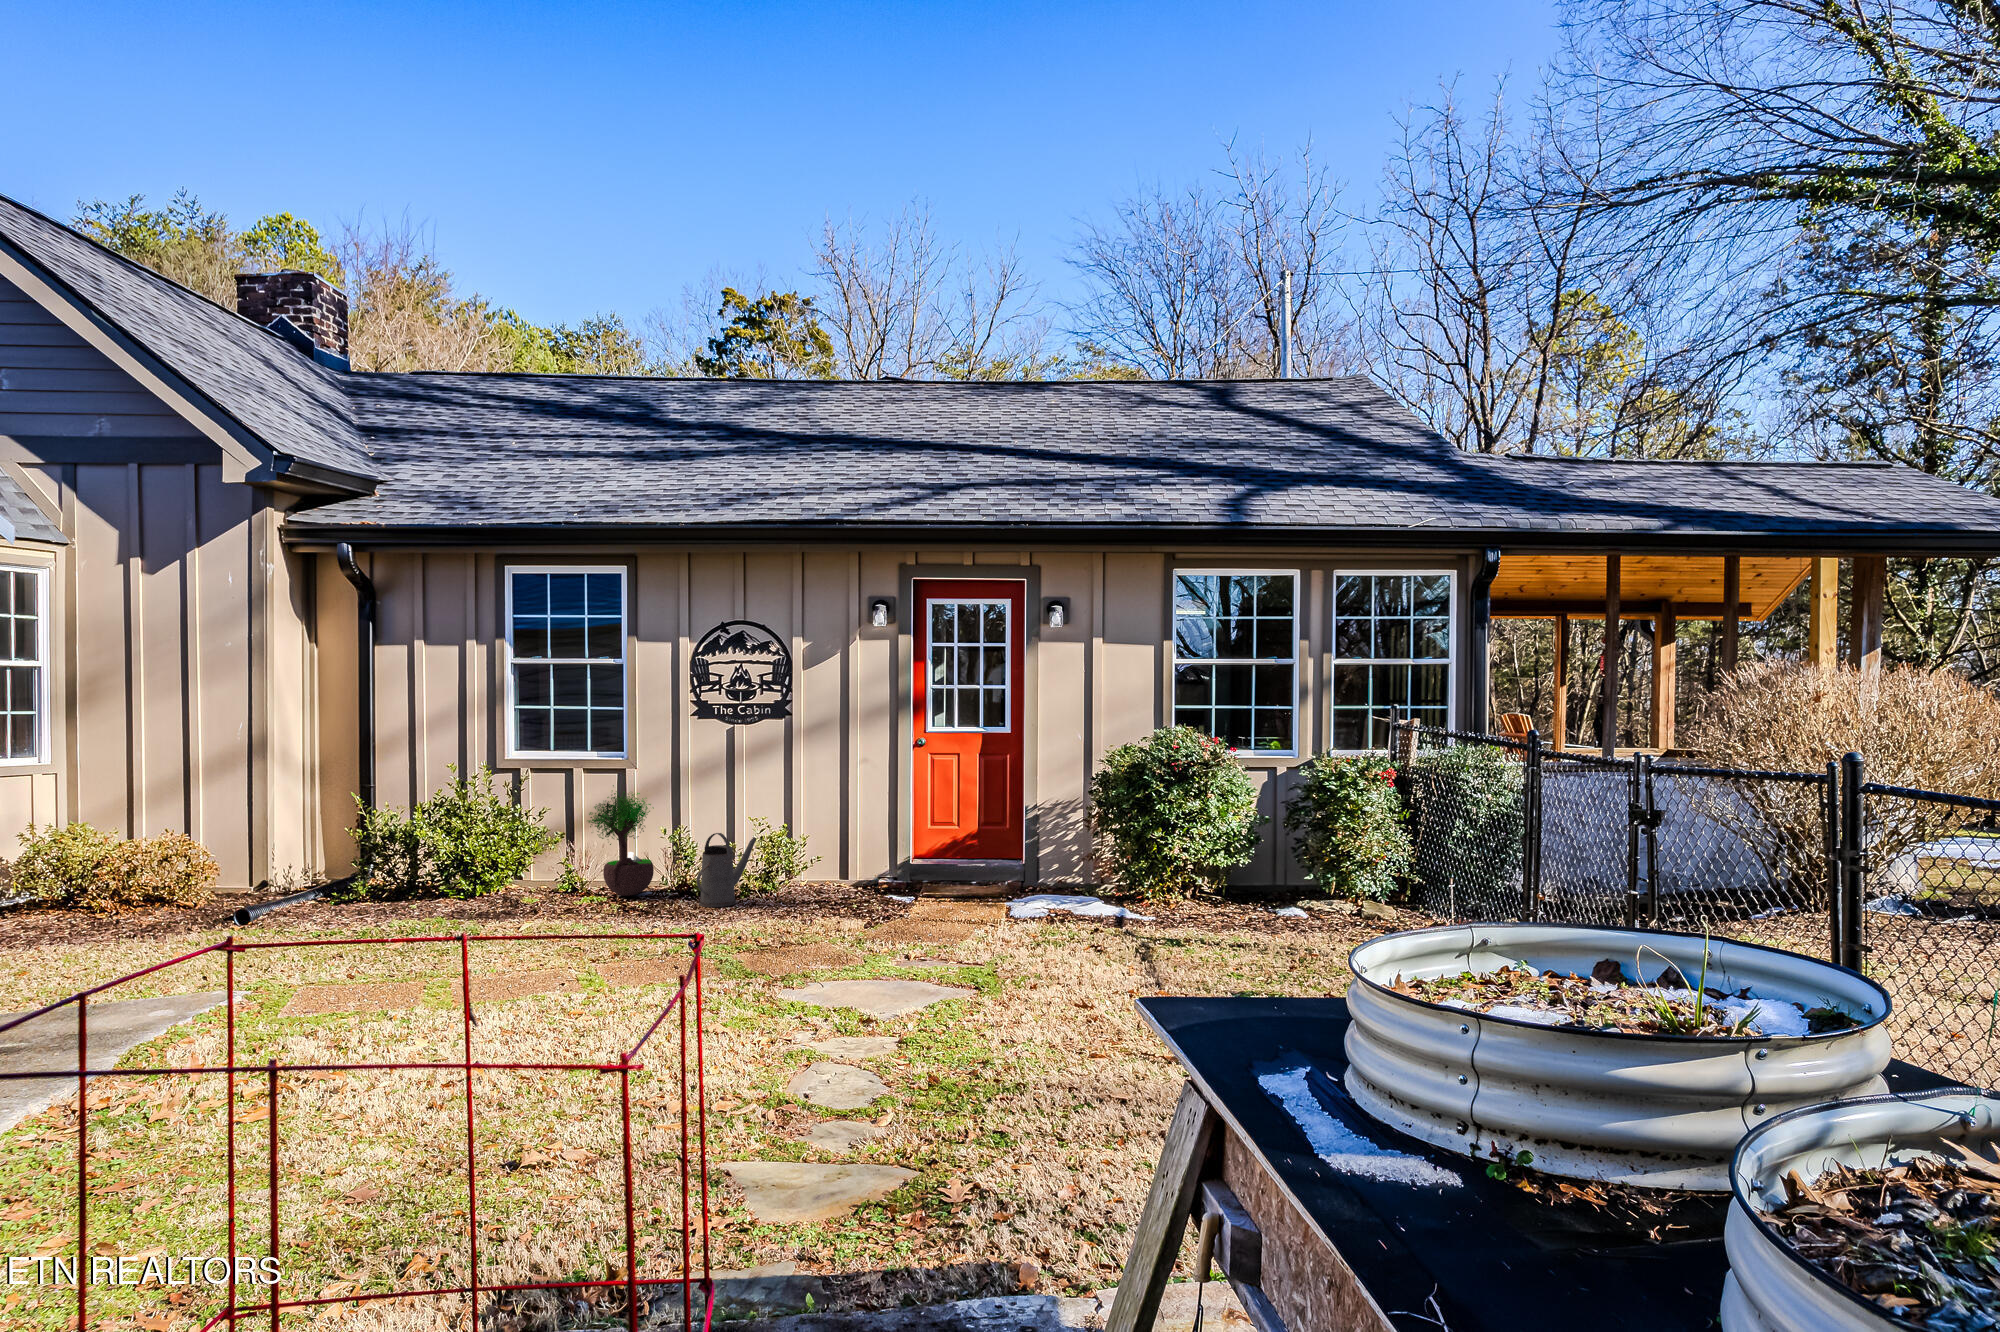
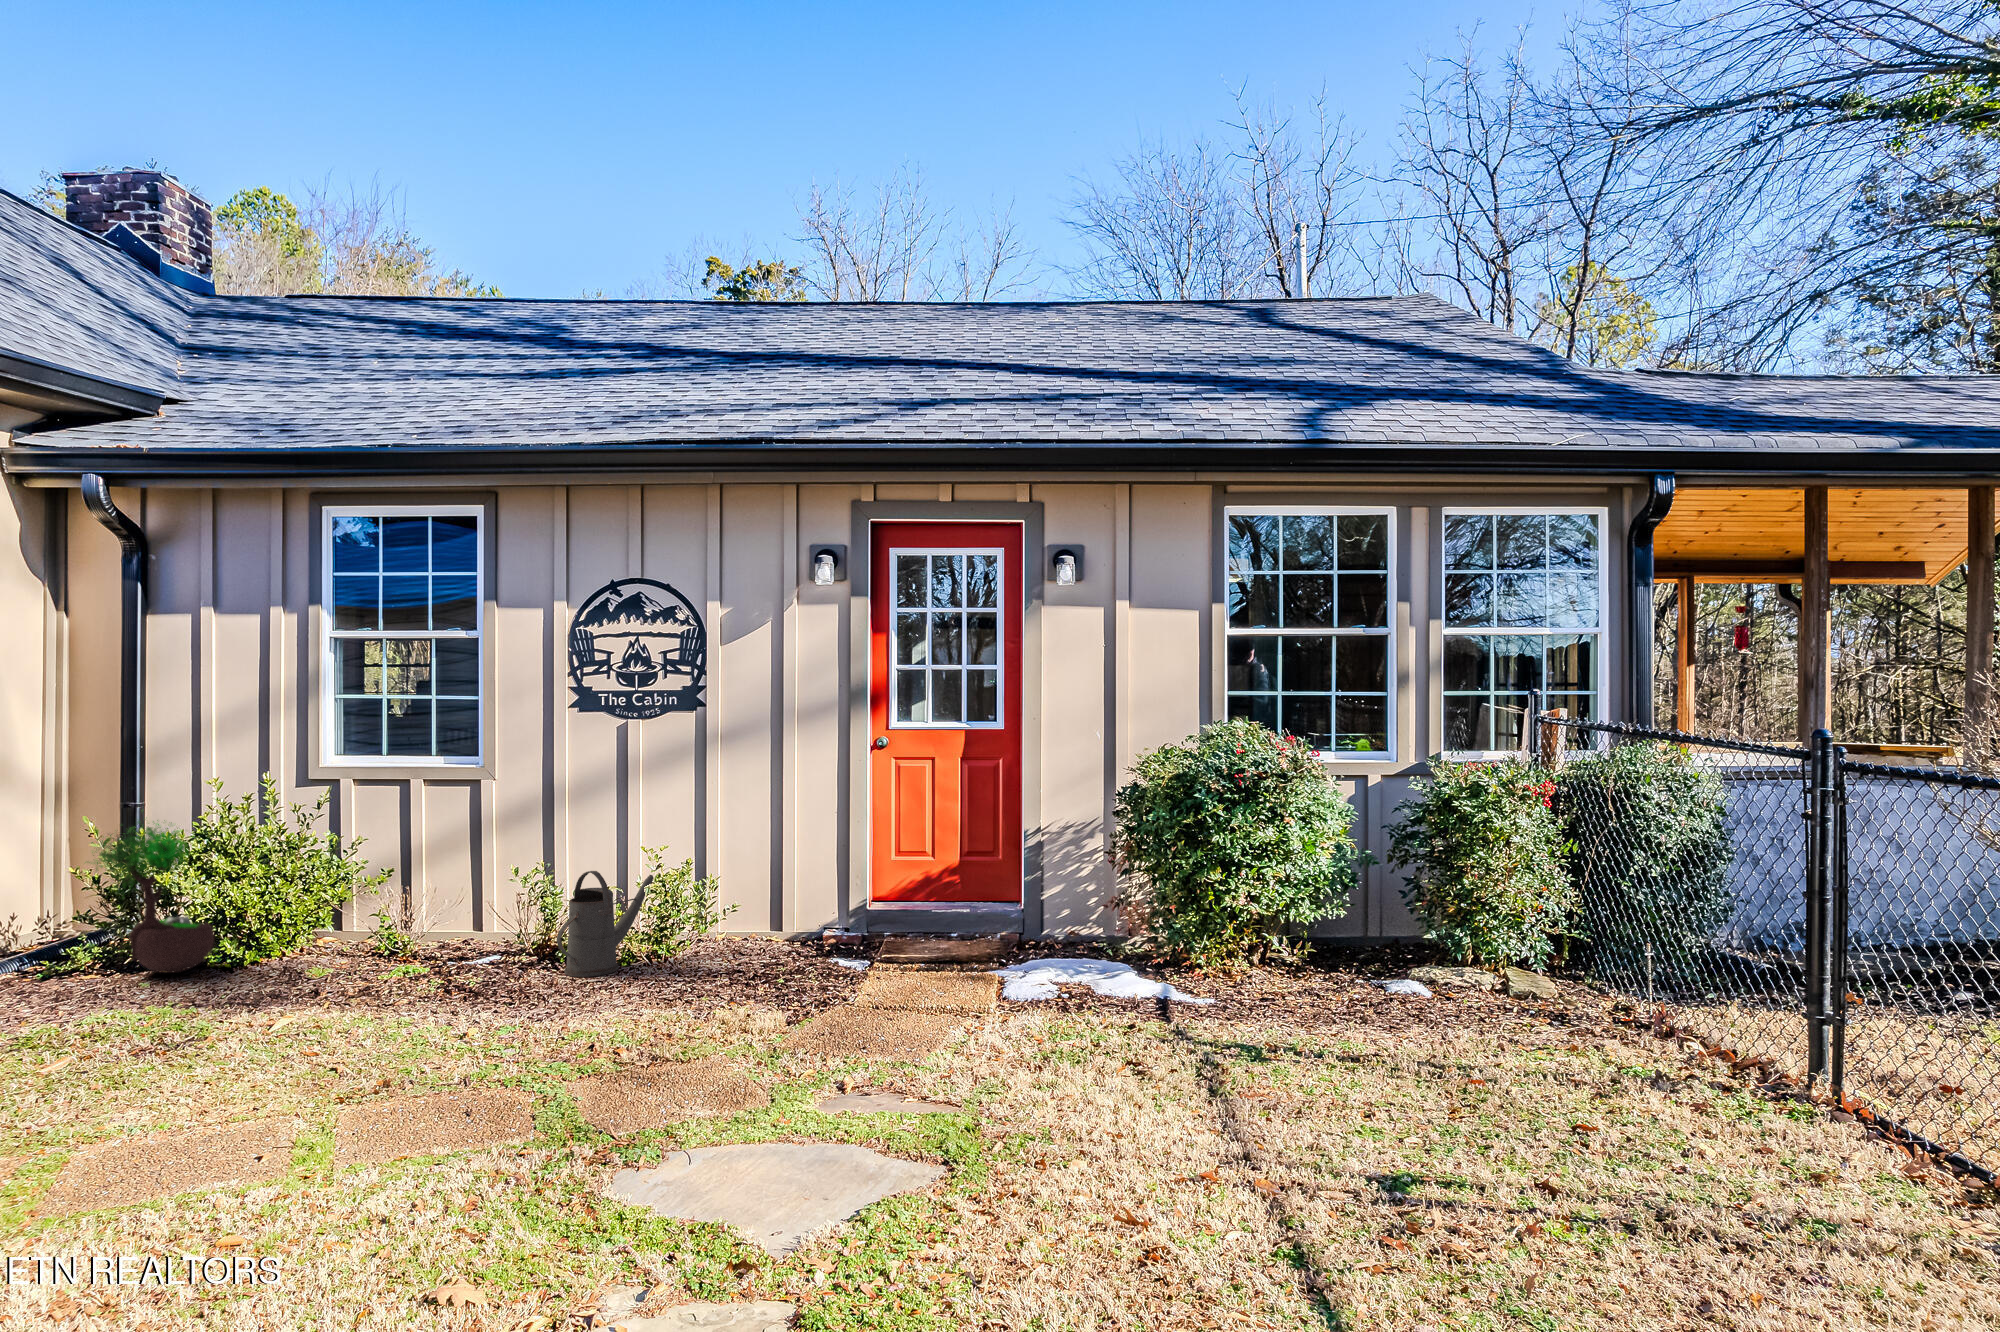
potted tree: present [588,785,654,896] -> present [85,820,214,973]

